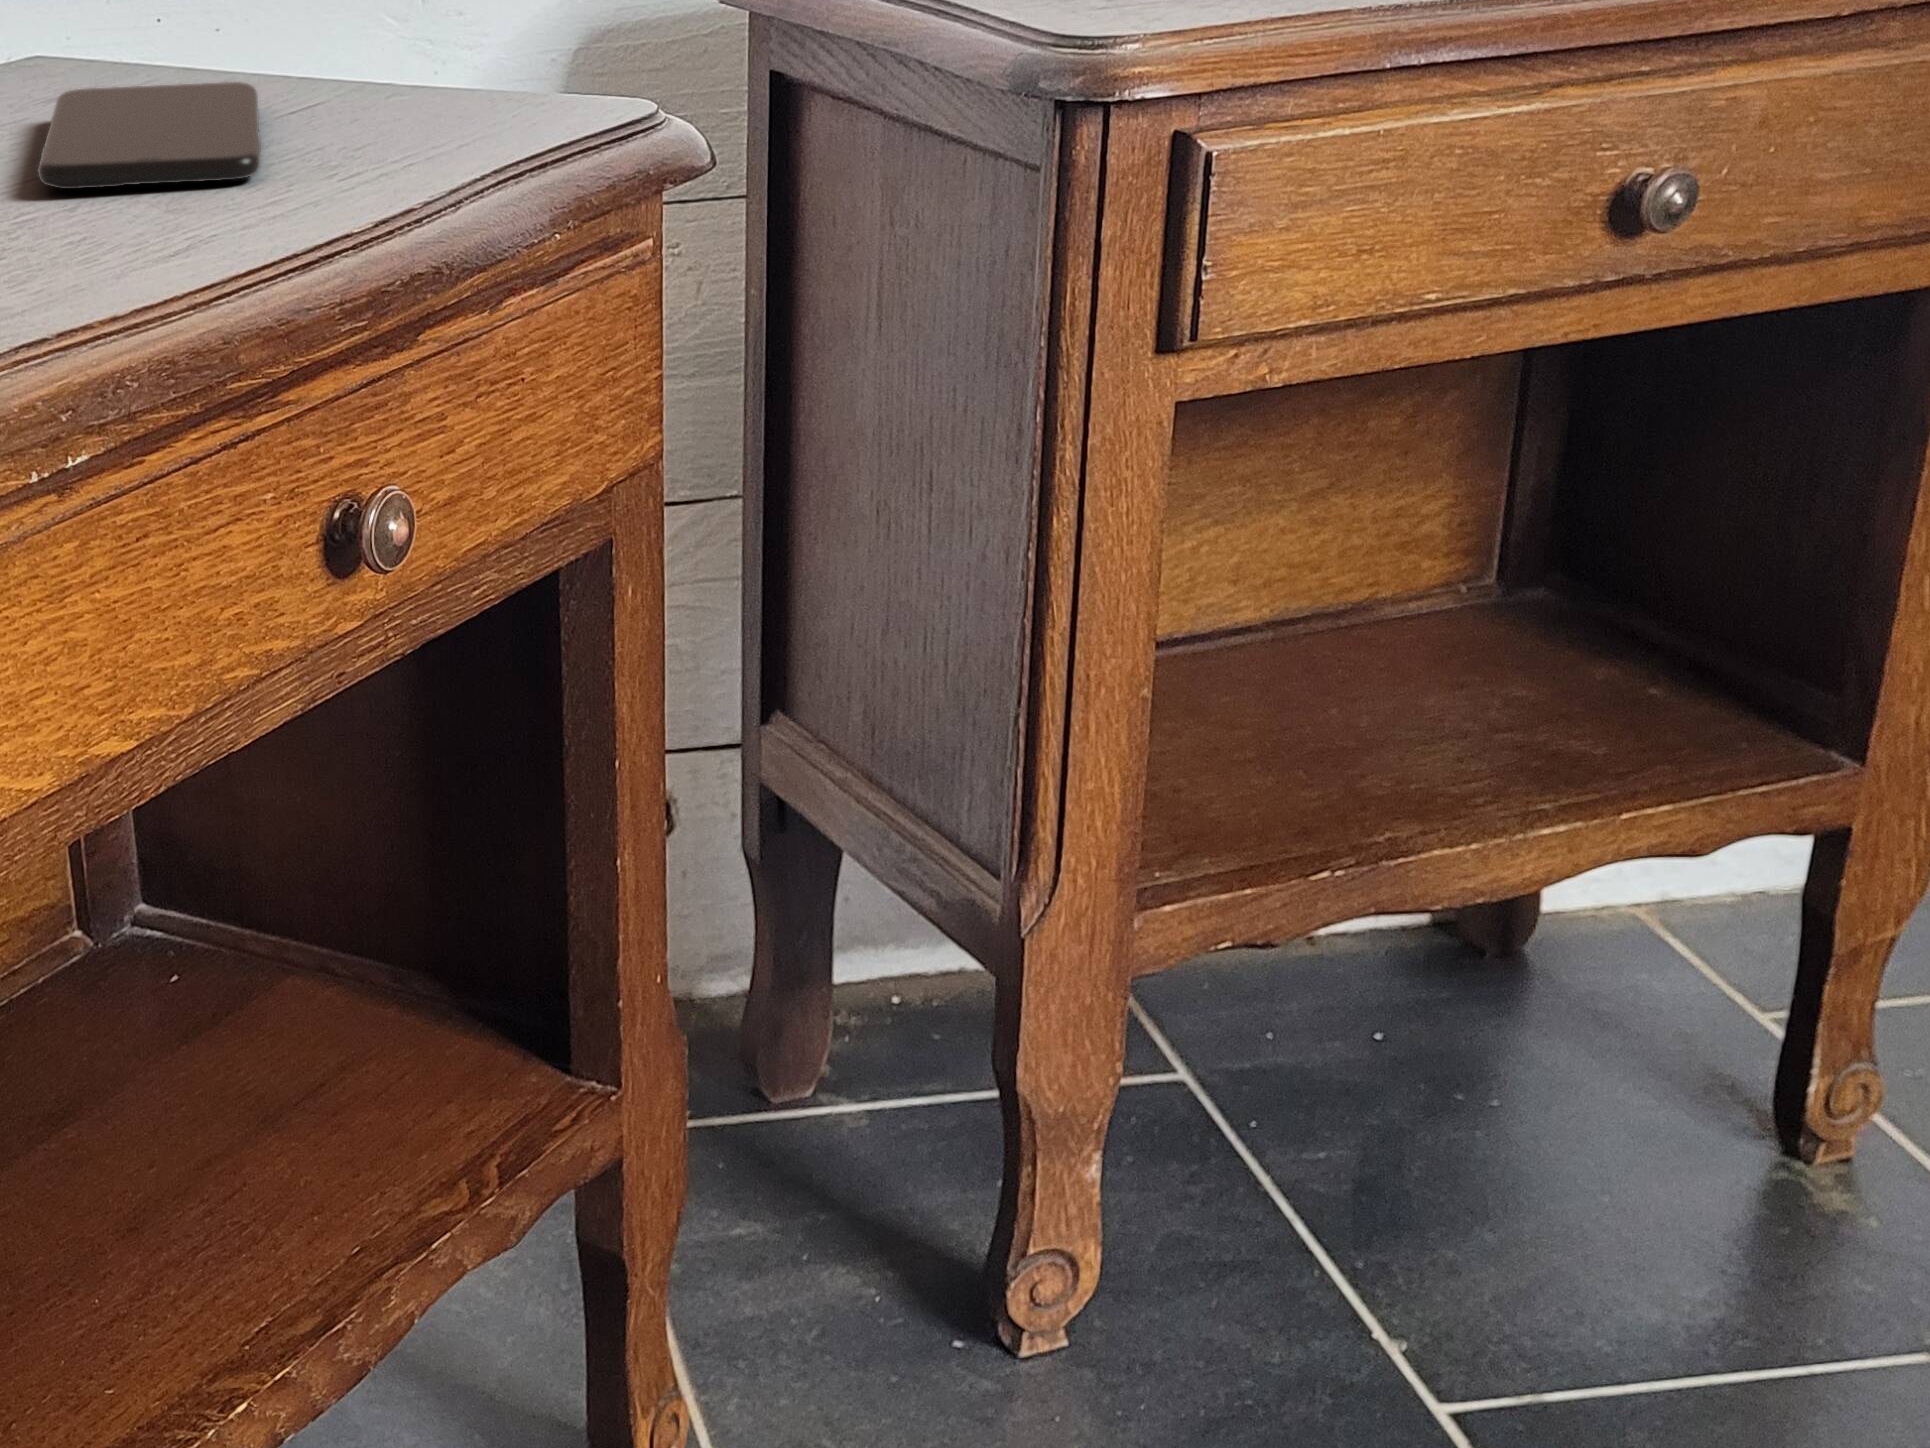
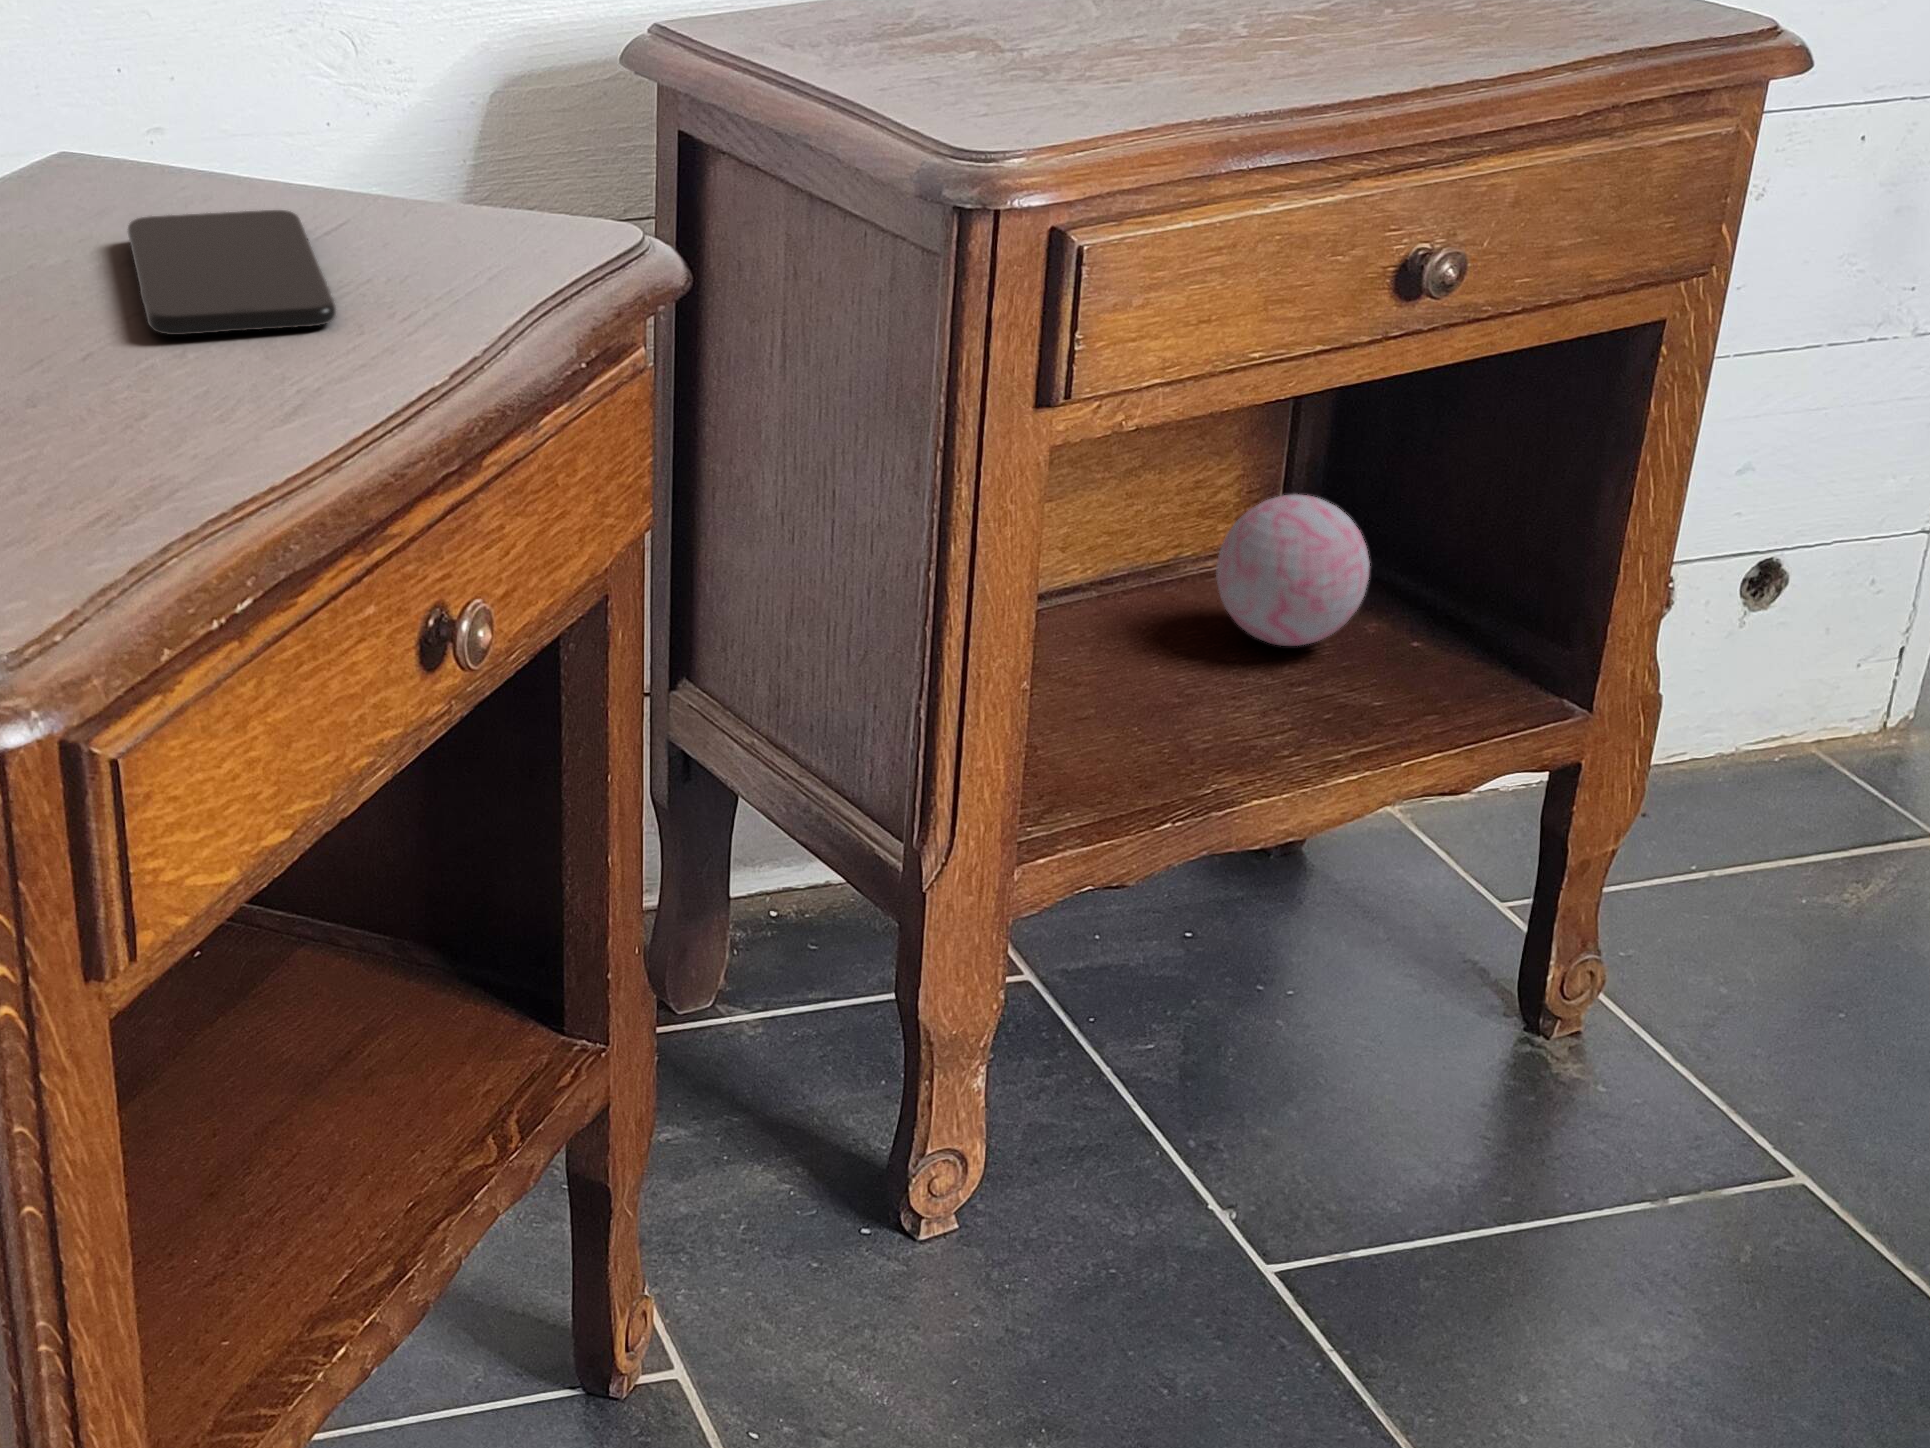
decorative ball: none [1412,510,1597,689] -> present [1216,495,1370,646]

